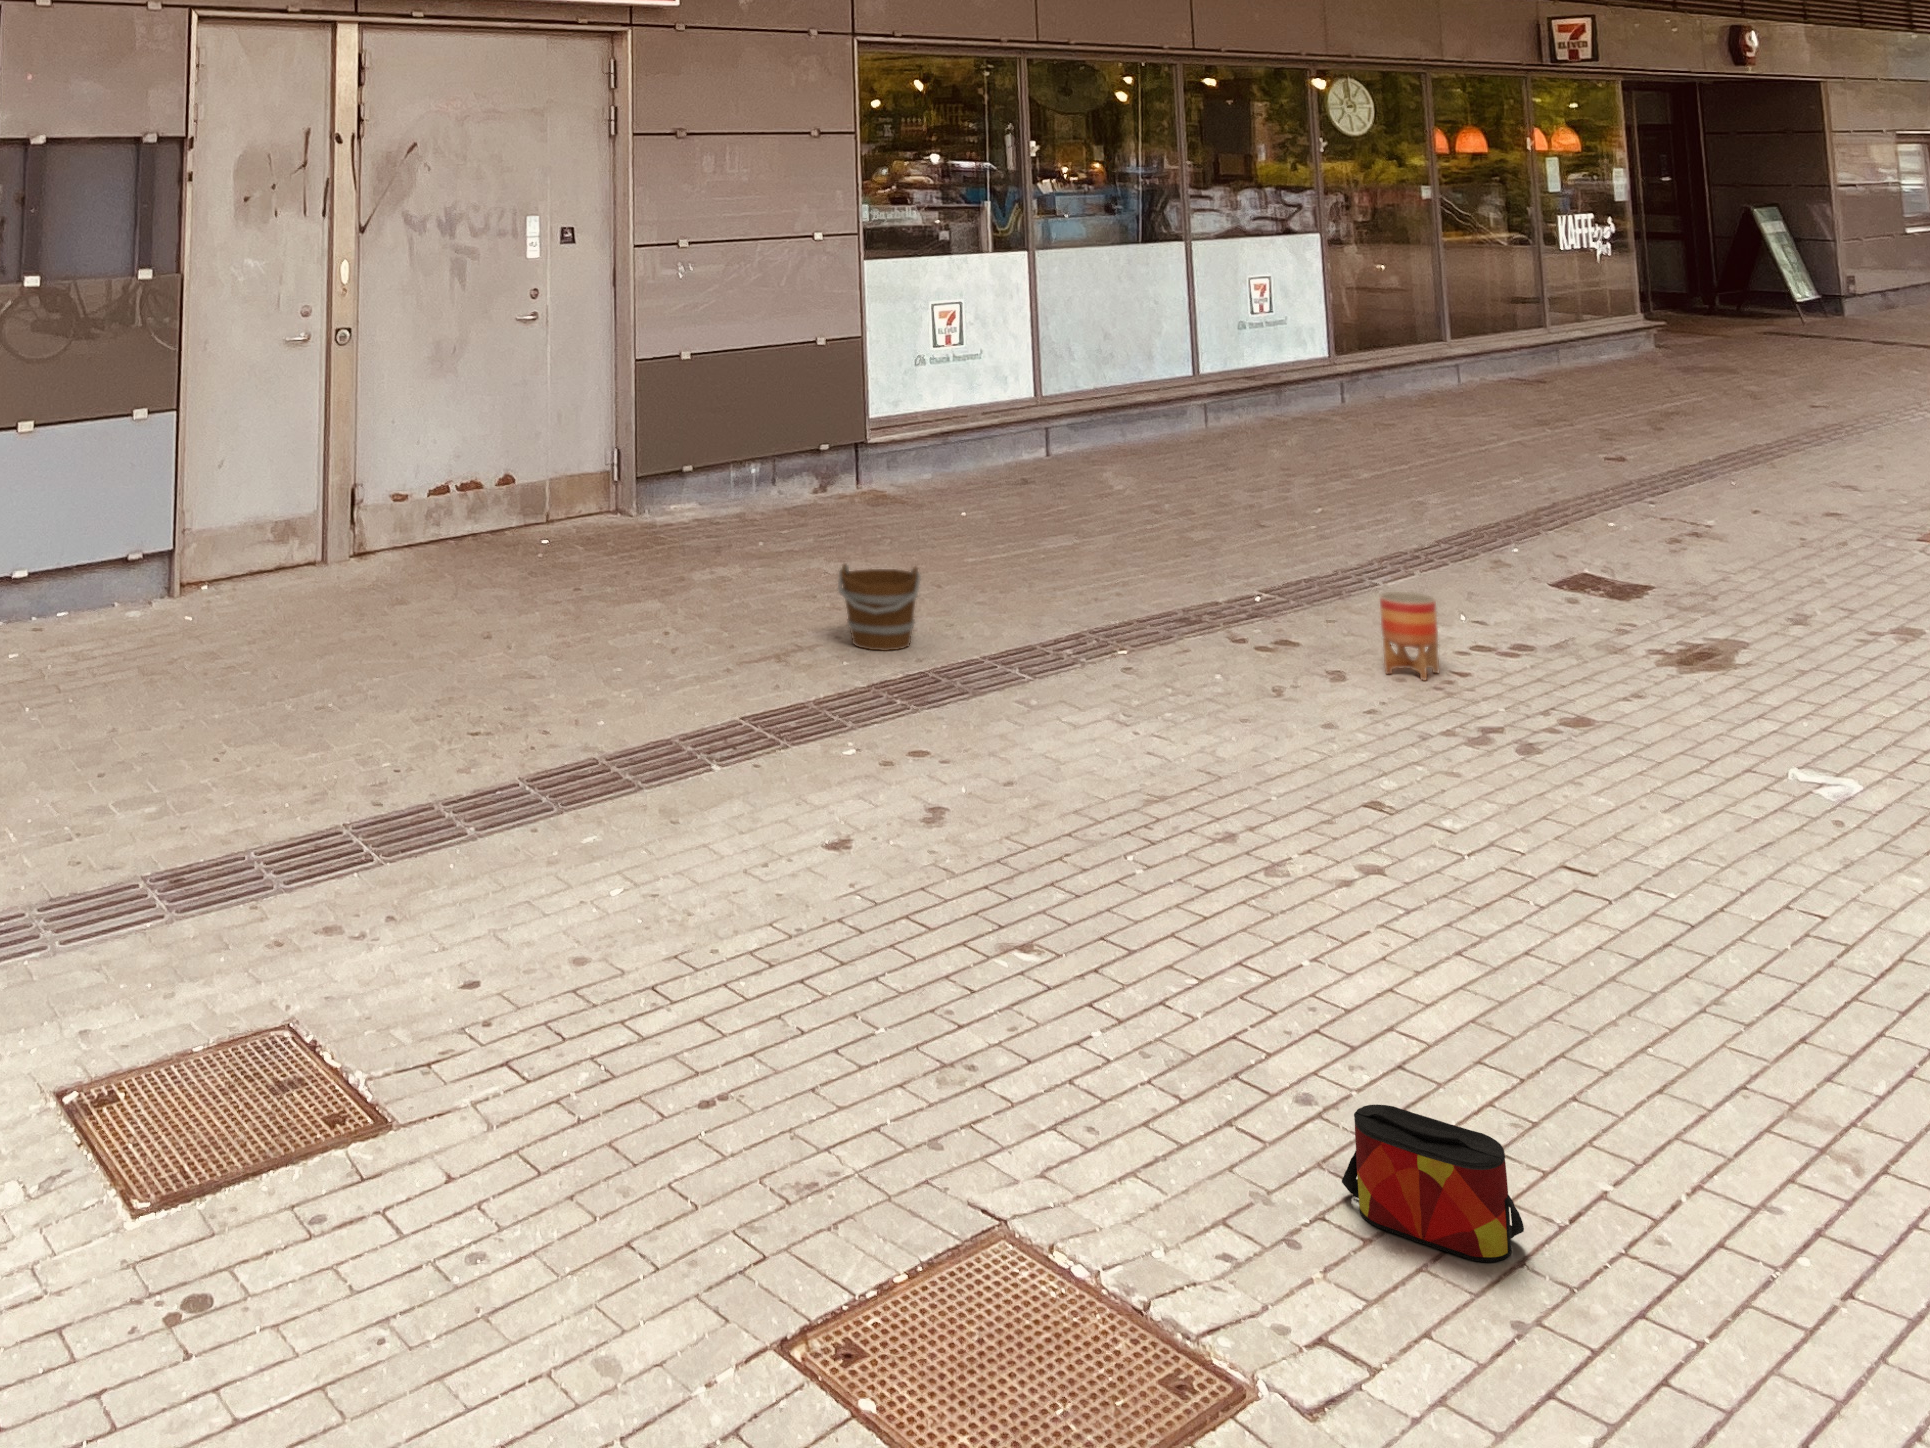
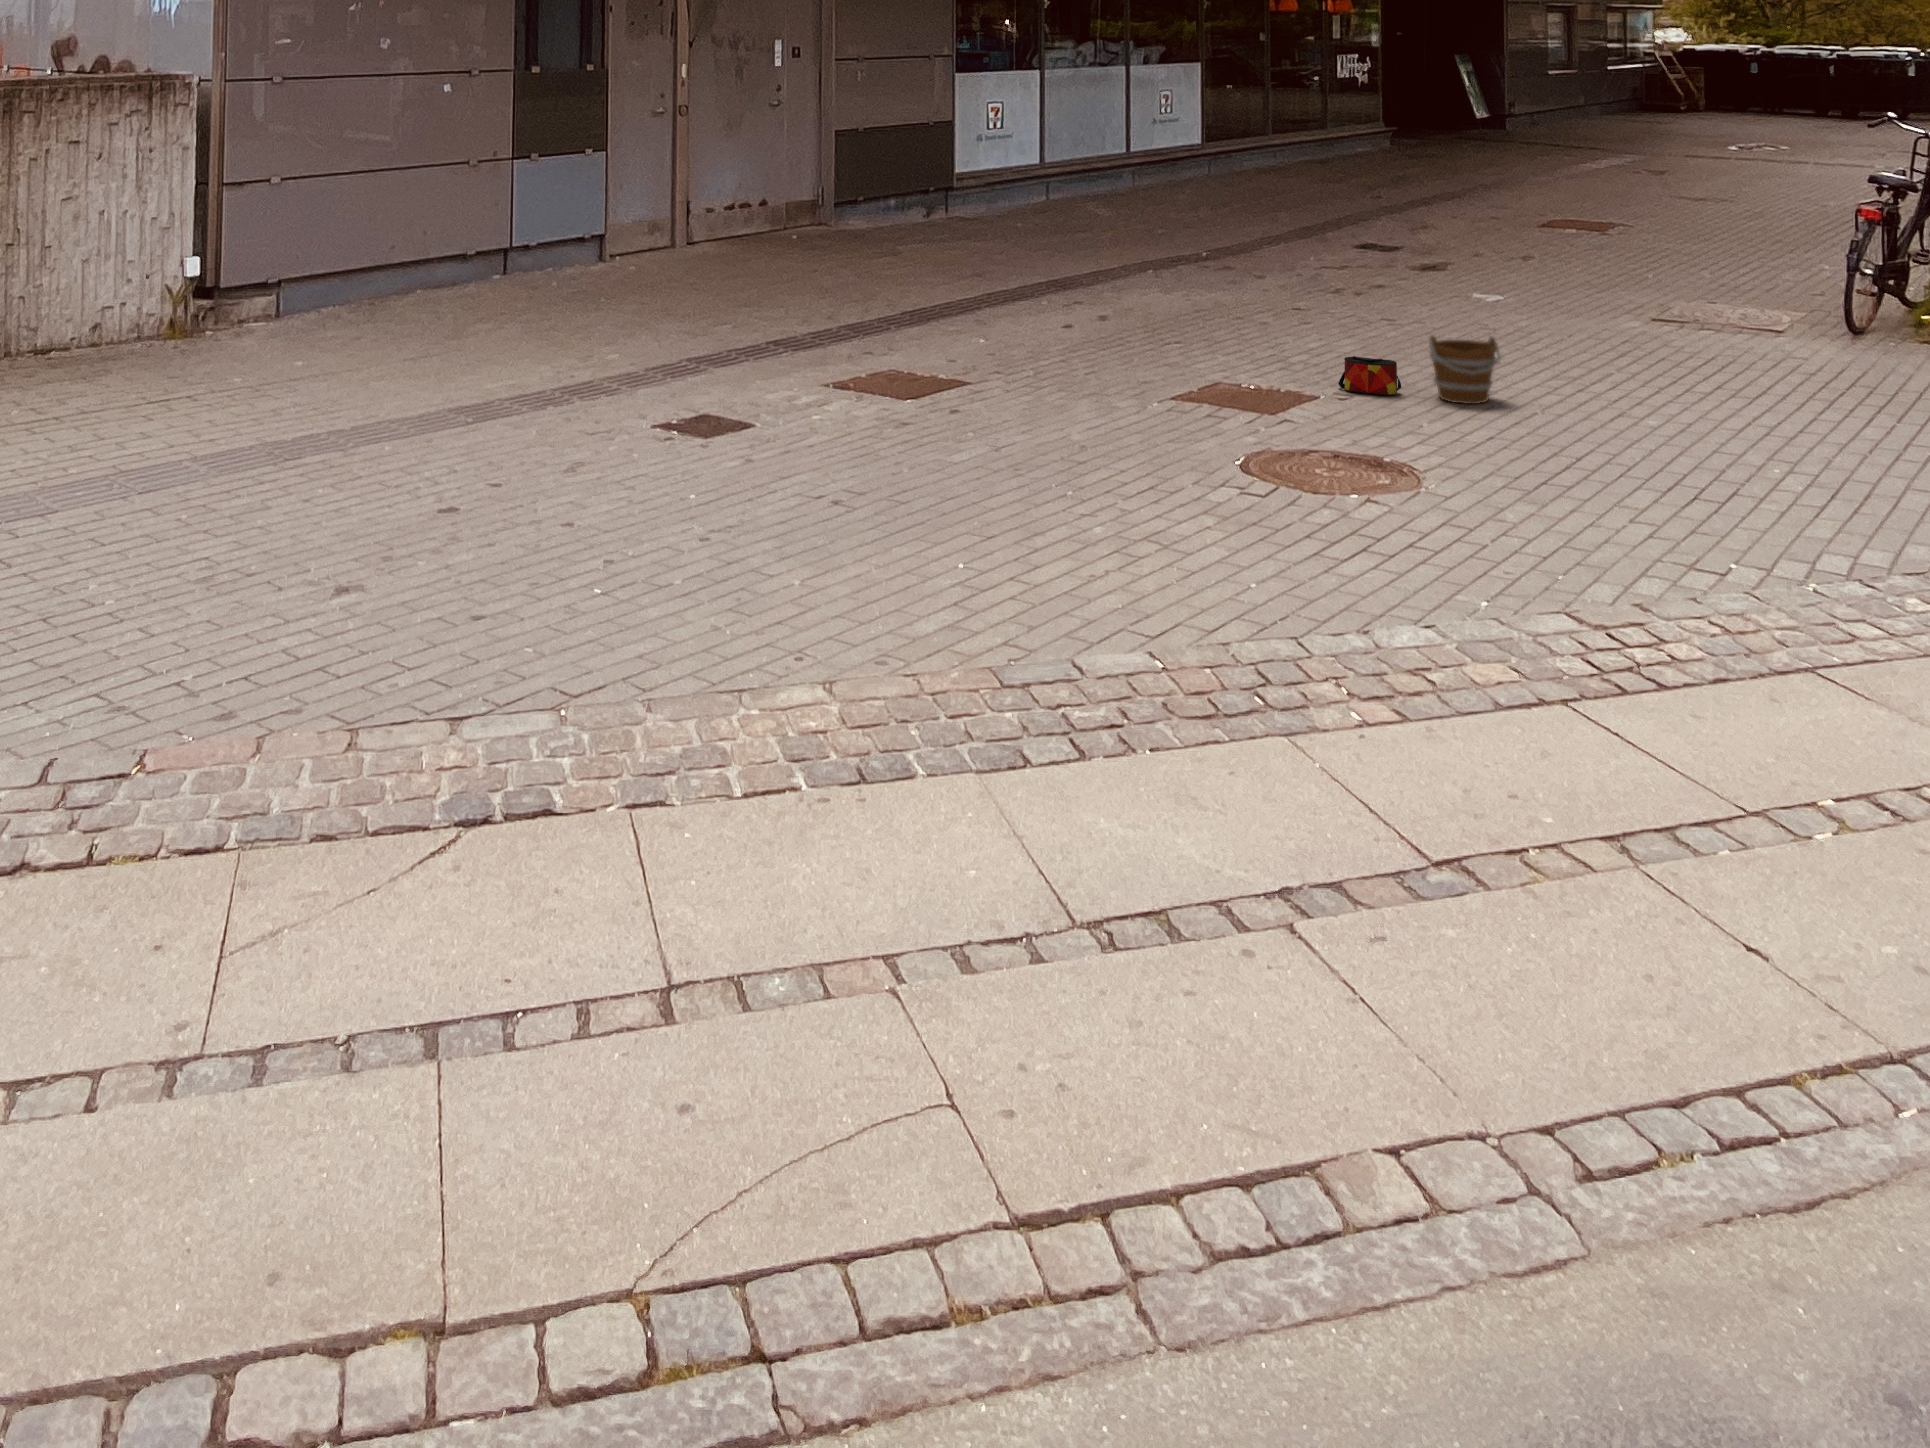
bucket: present [838,564,921,651] -> present [1429,336,1501,404]
planter: present [1380,592,1440,680] -> none [1292,239,1320,281]

